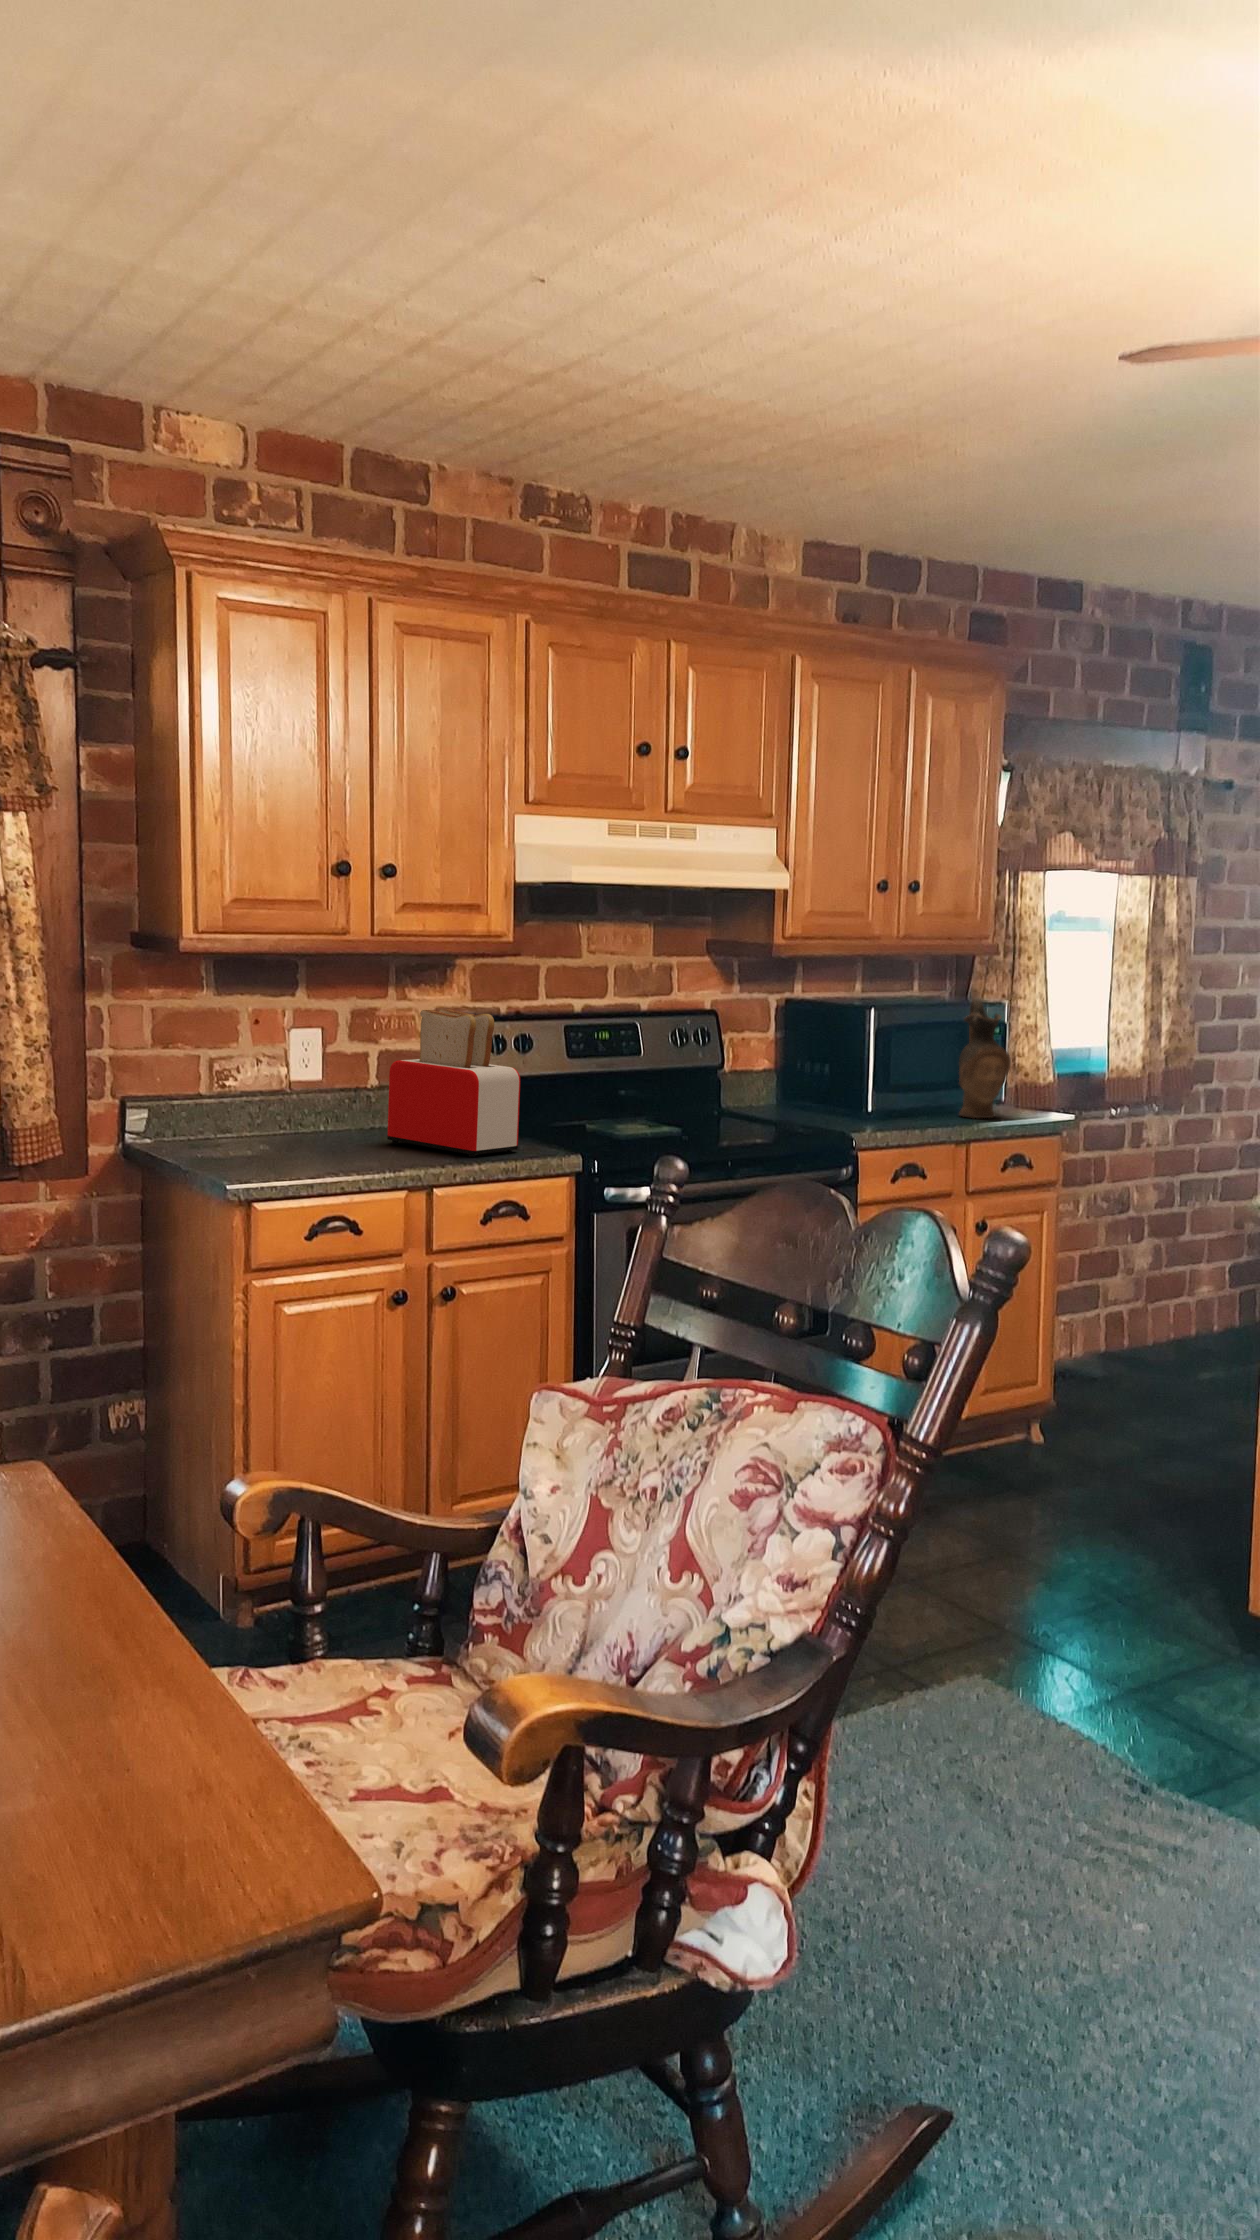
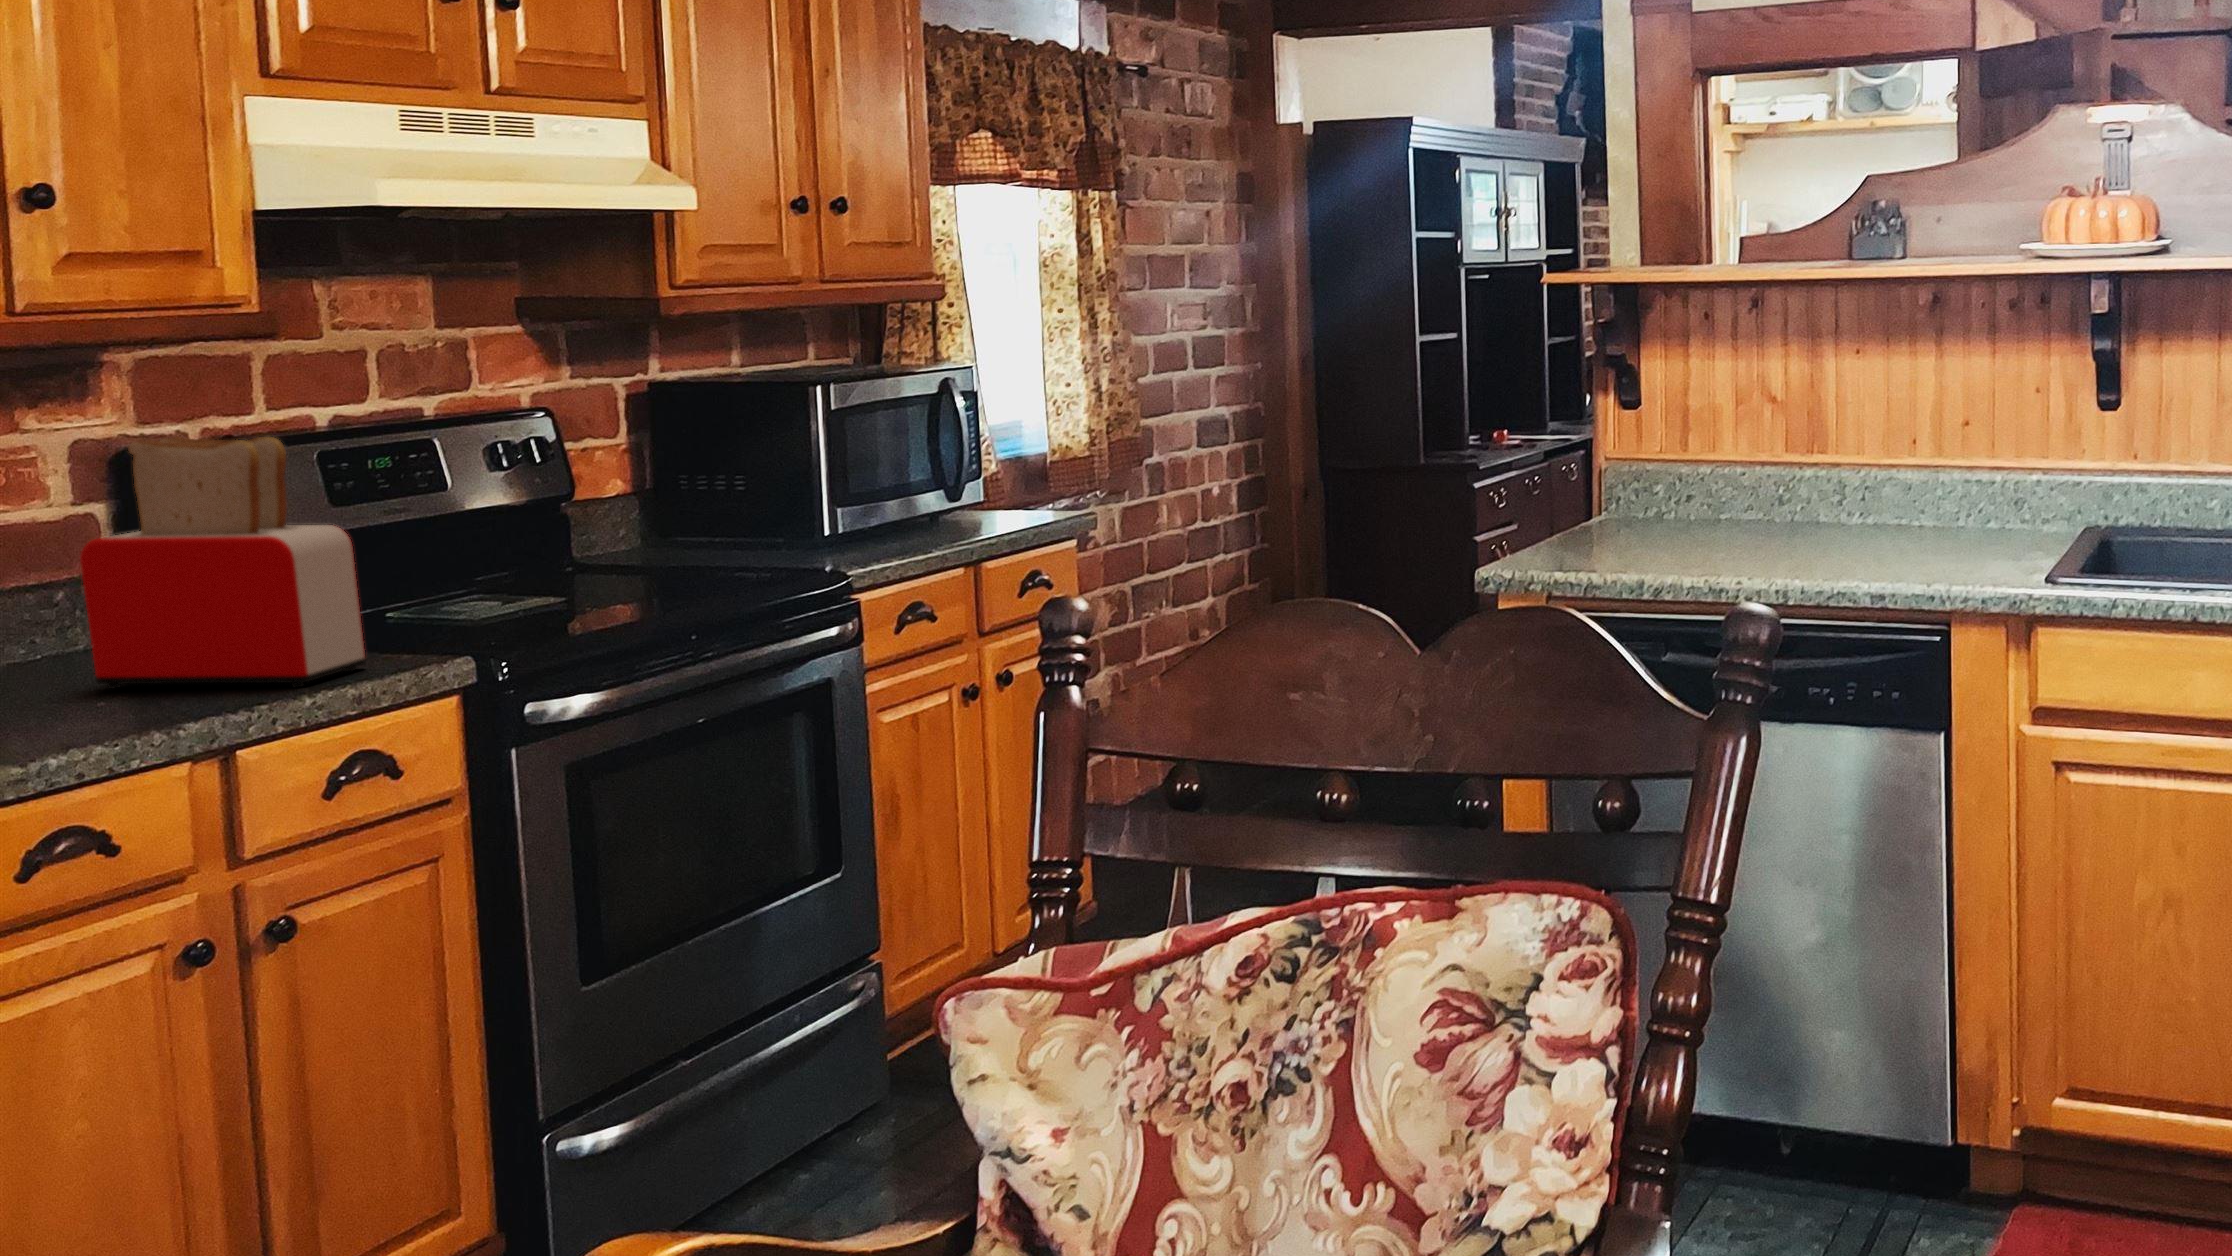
ceramic pitcher: present [959,999,1011,1118] -> none [922,356,1000,531]

